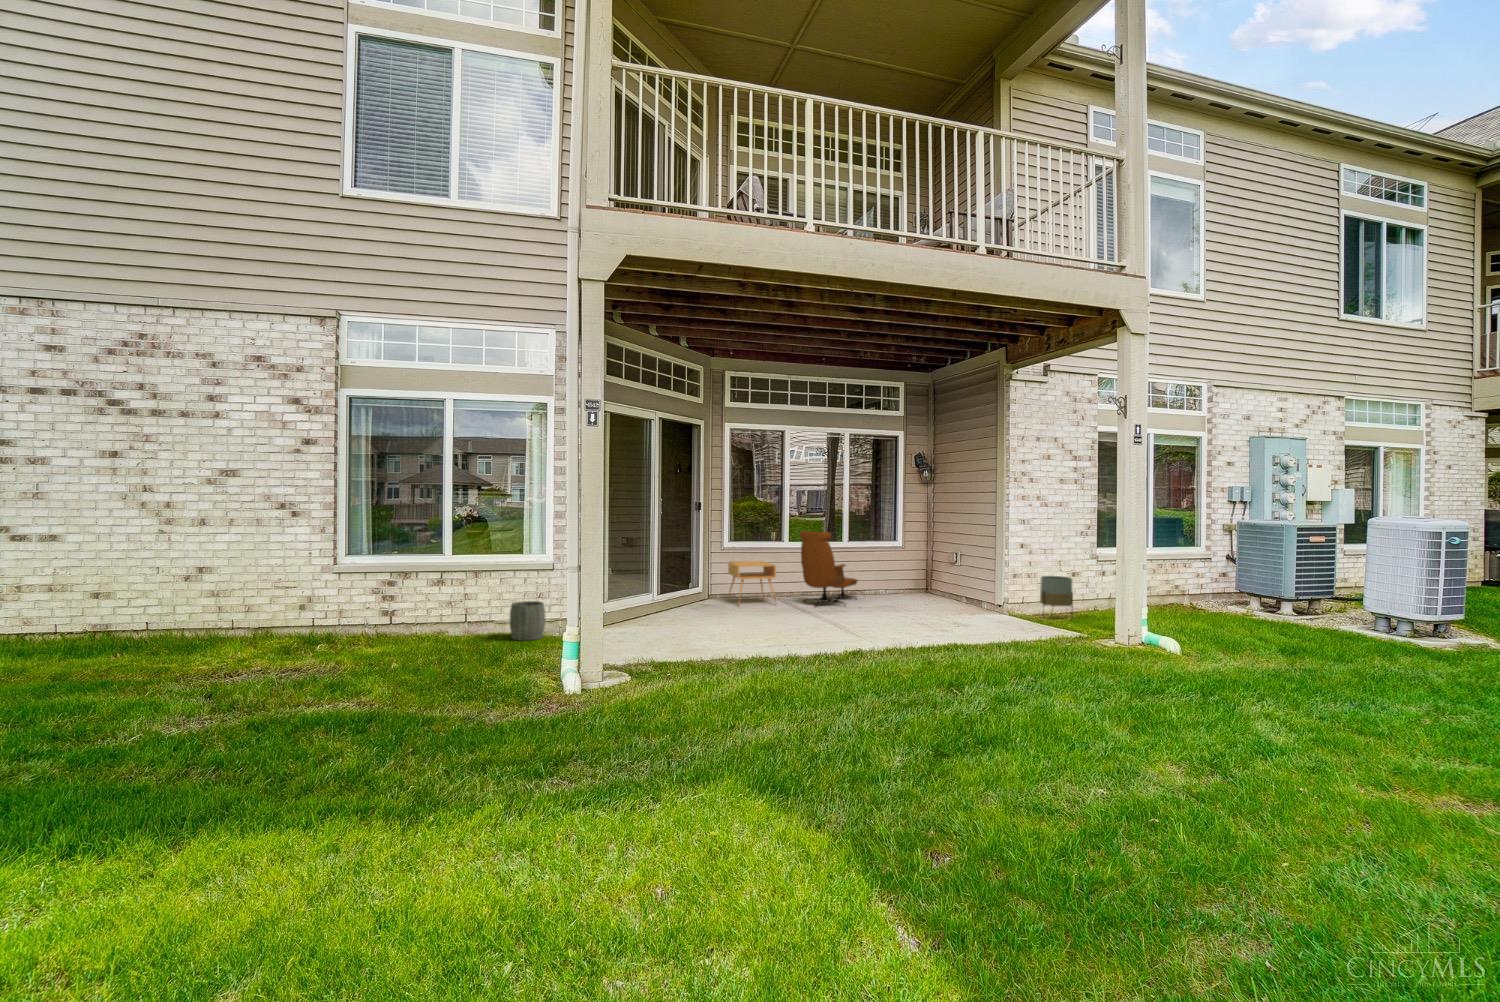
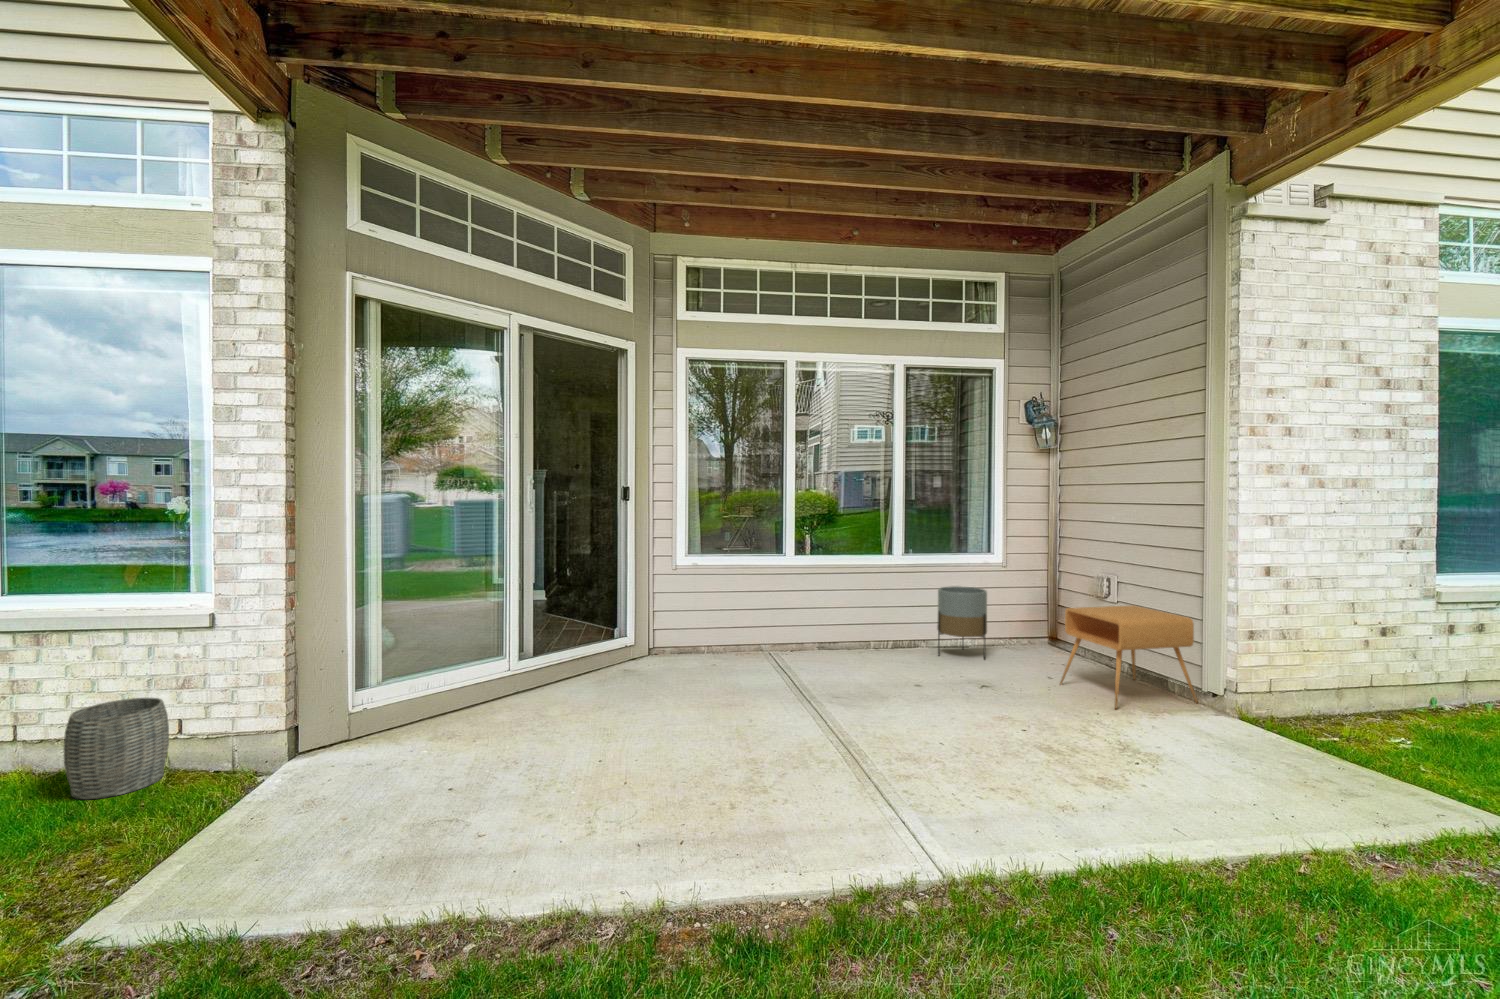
lounge chair: present [800,531,857,606] -> none [799,538,920,684]
side table: present [728,561,777,604] -> present [1060,605,1198,709]
planter: present [1040,576,1073,606] -> present [937,586,987,658]

